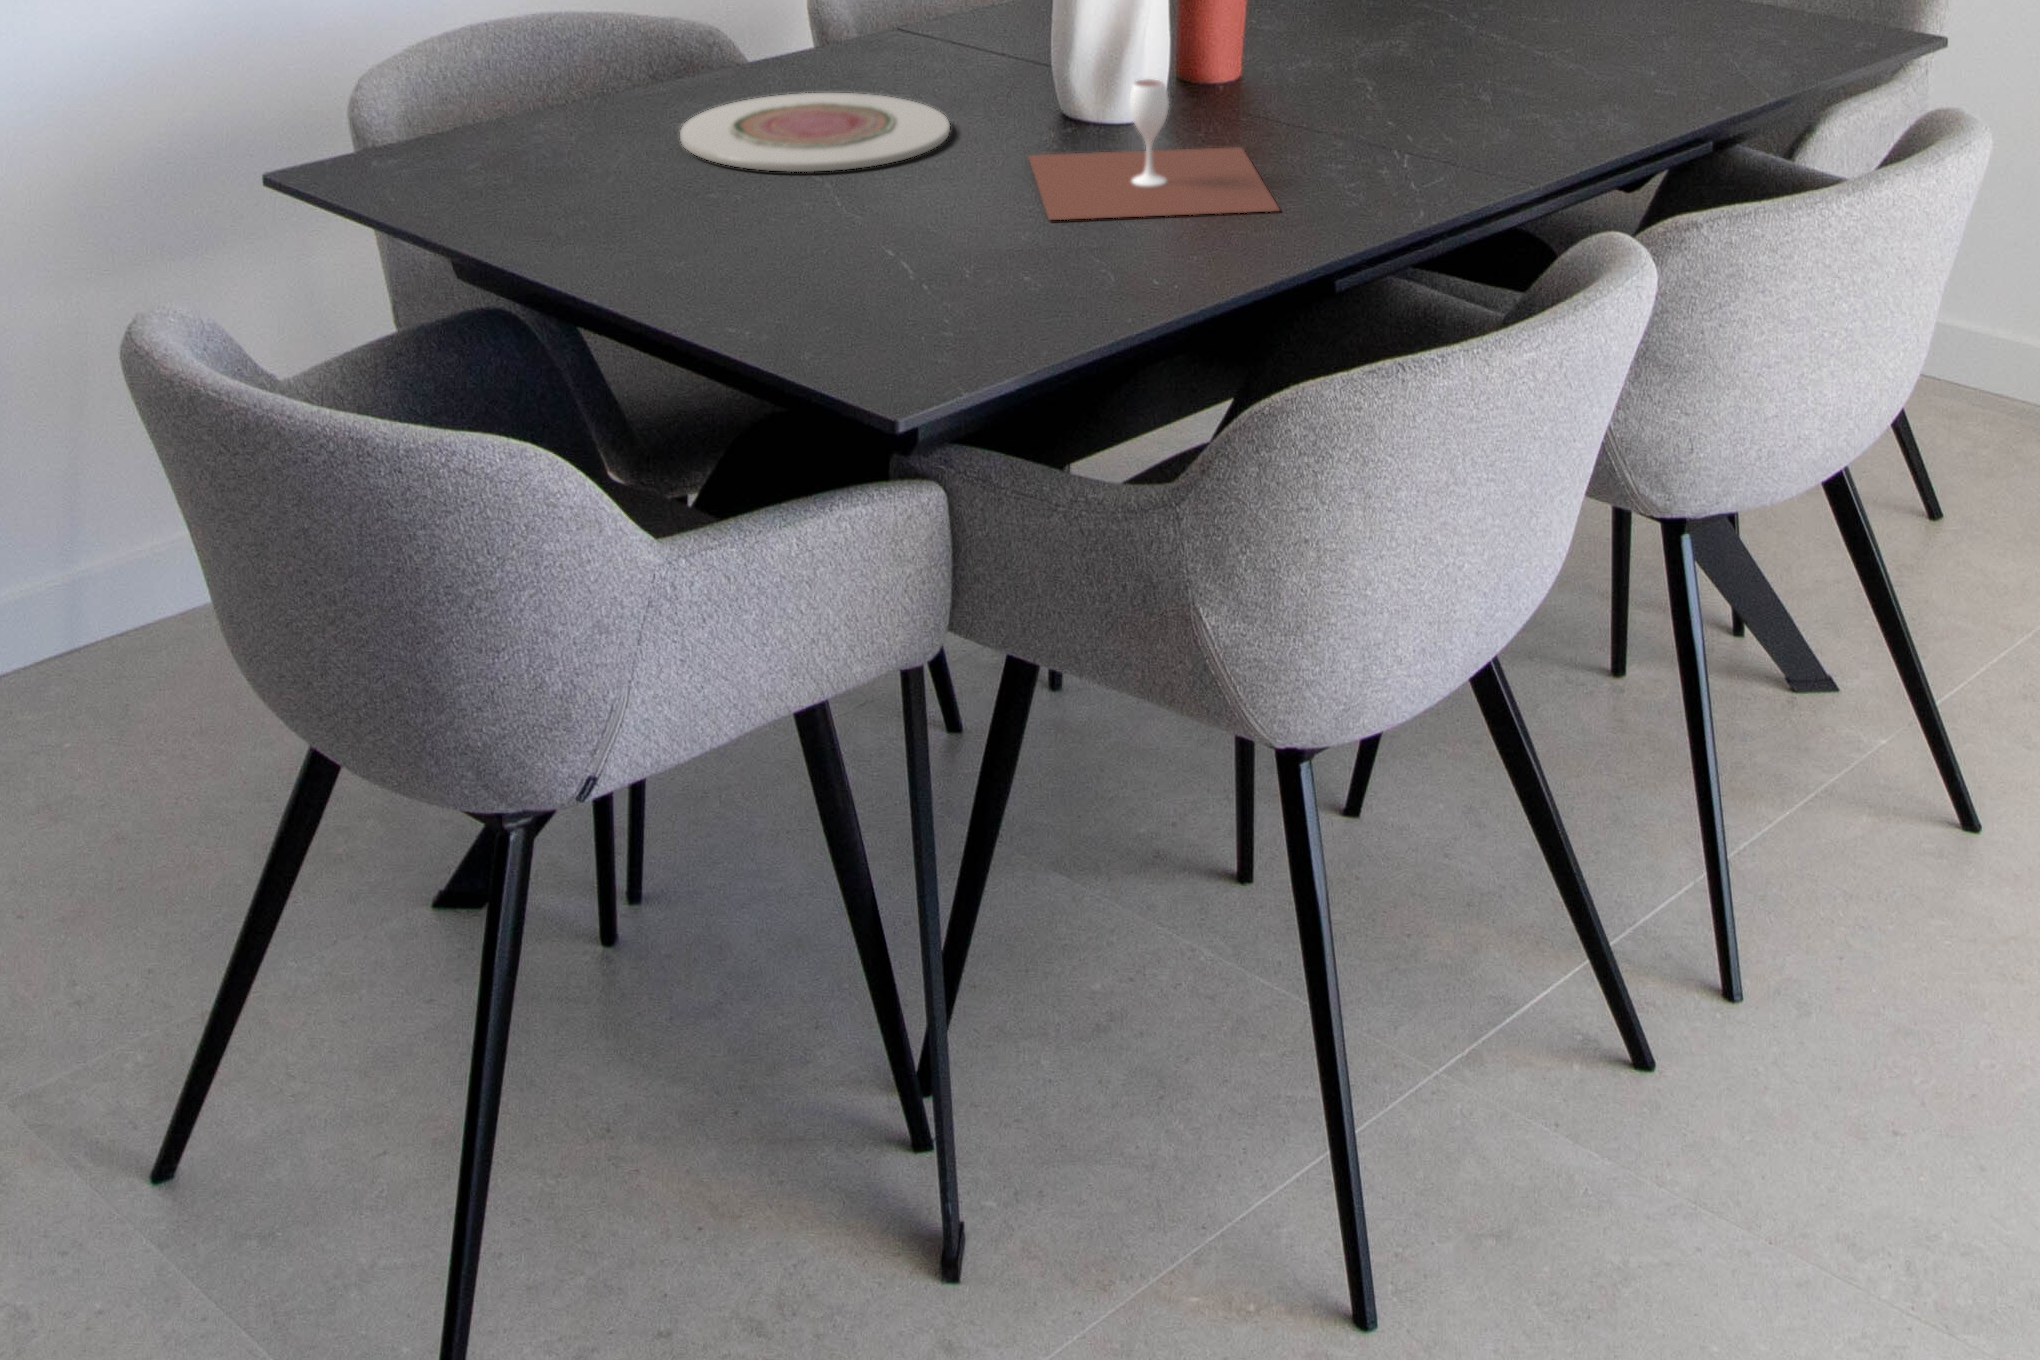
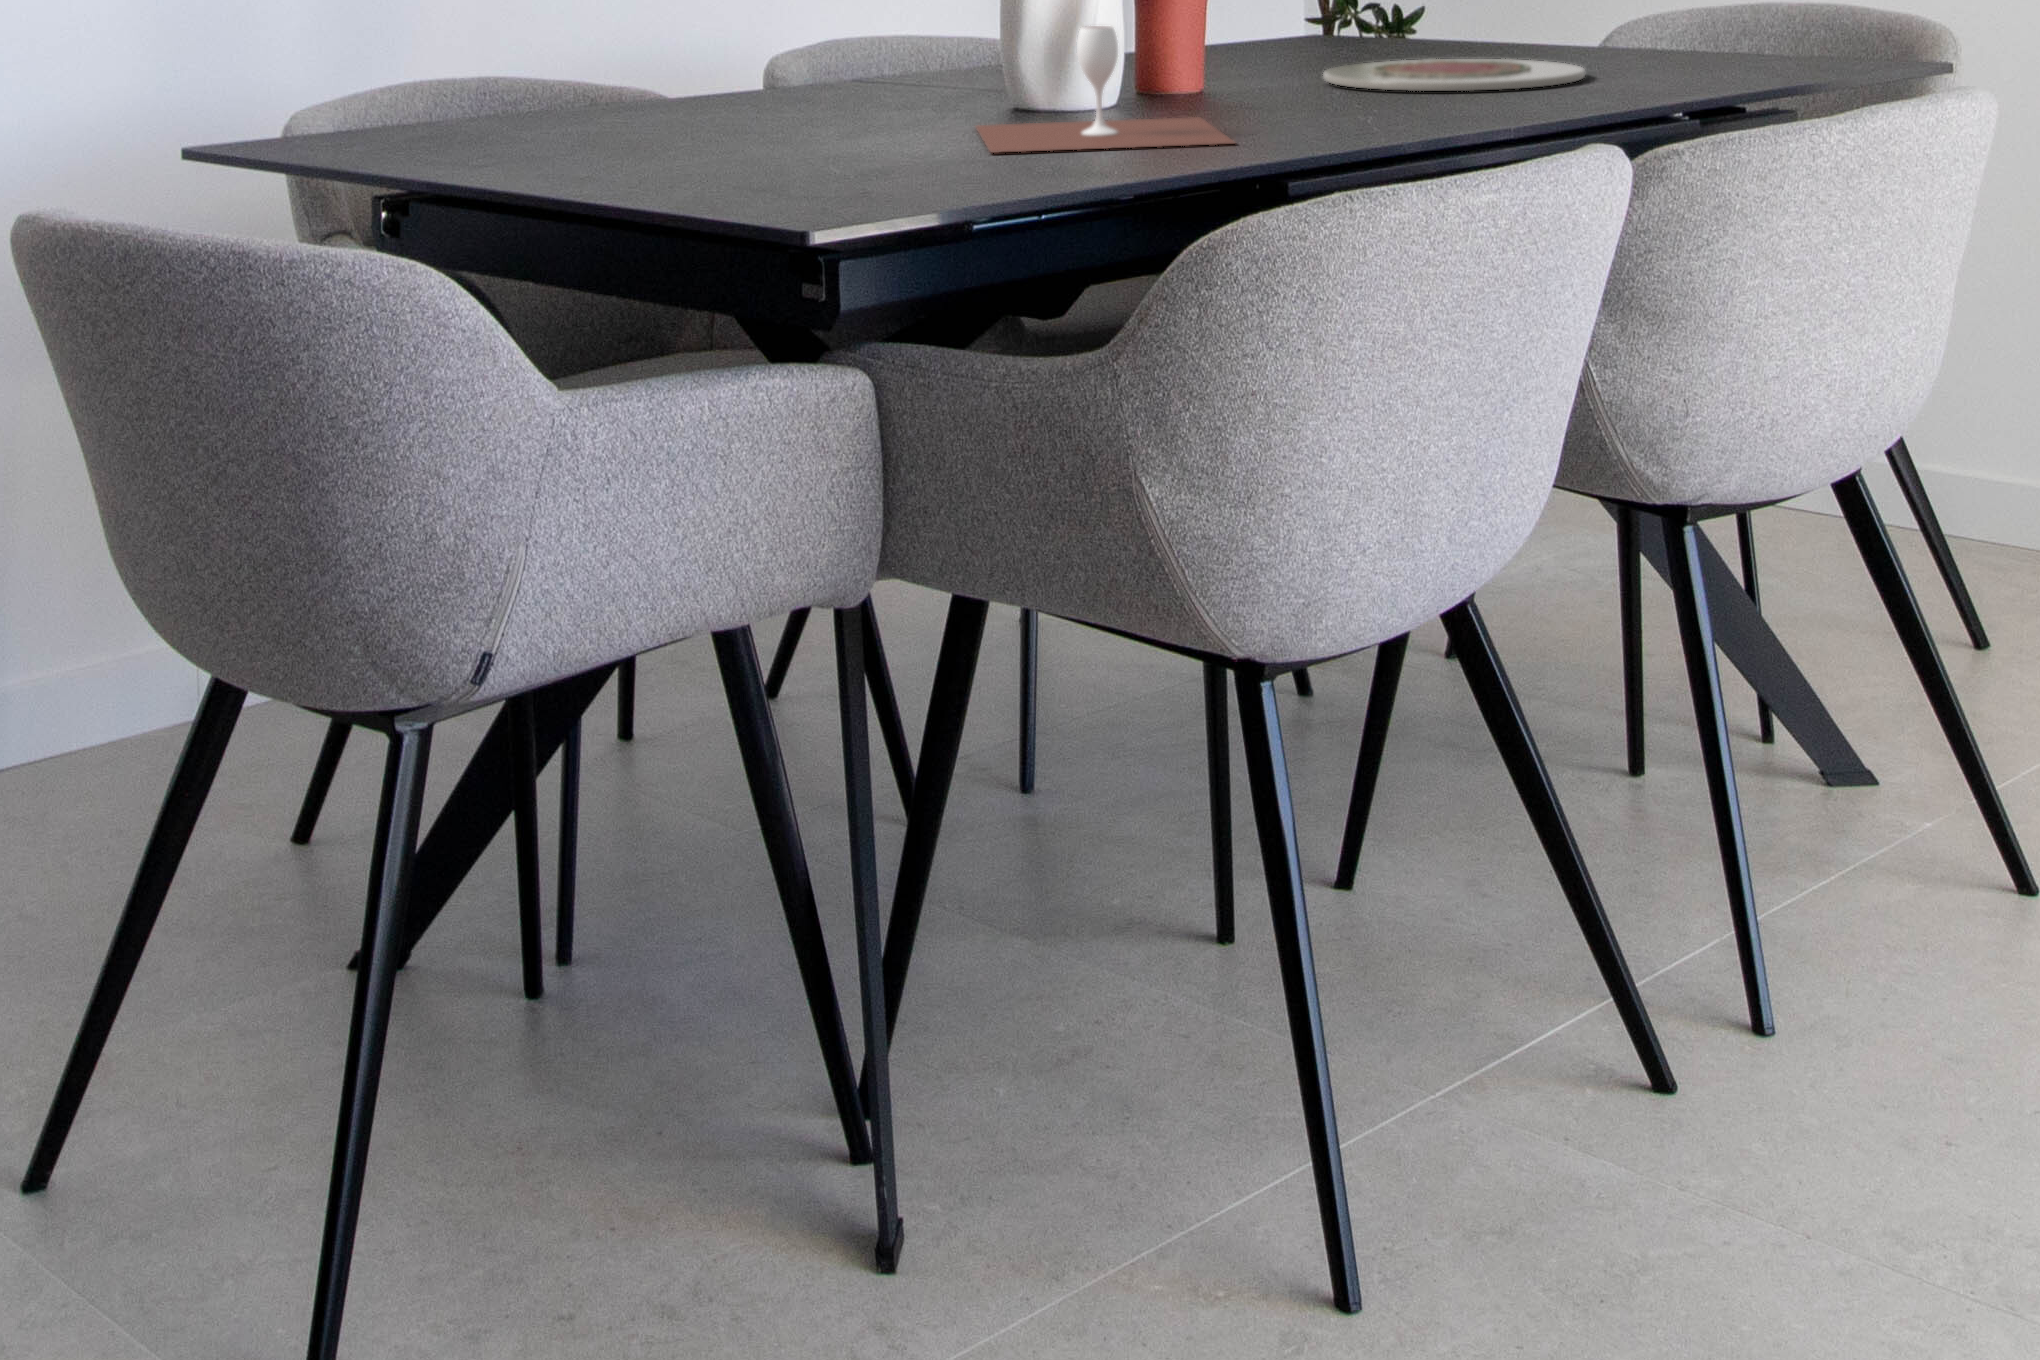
plate: present [680,93,950,172] -> present [1323,59,1585,91]

